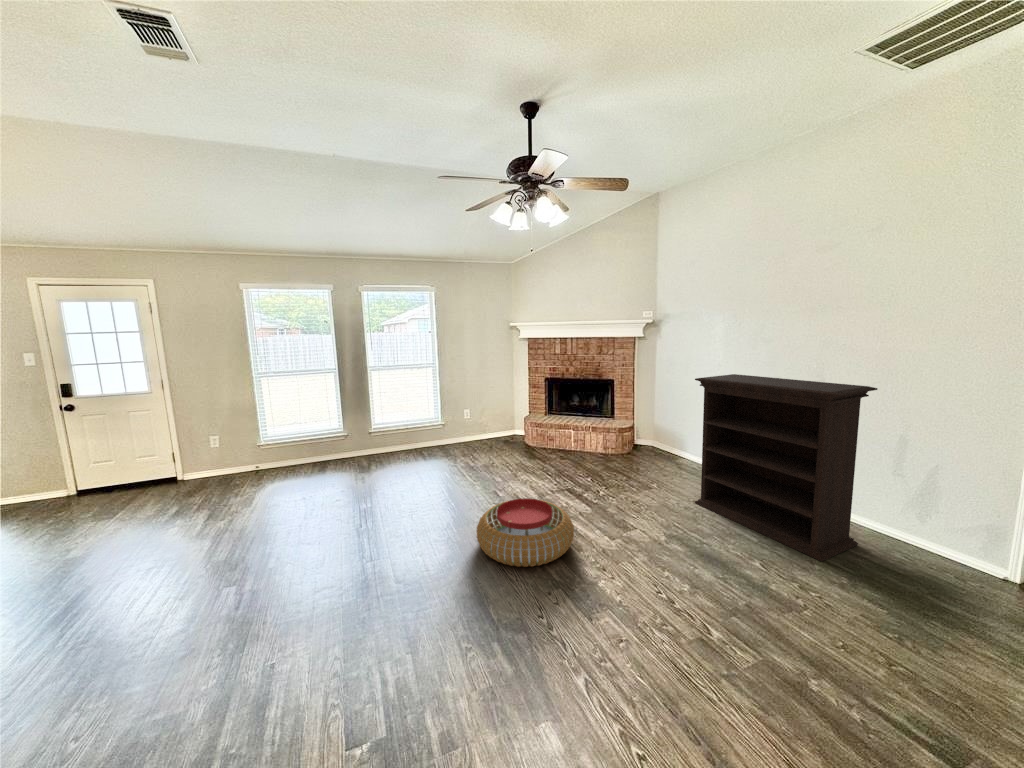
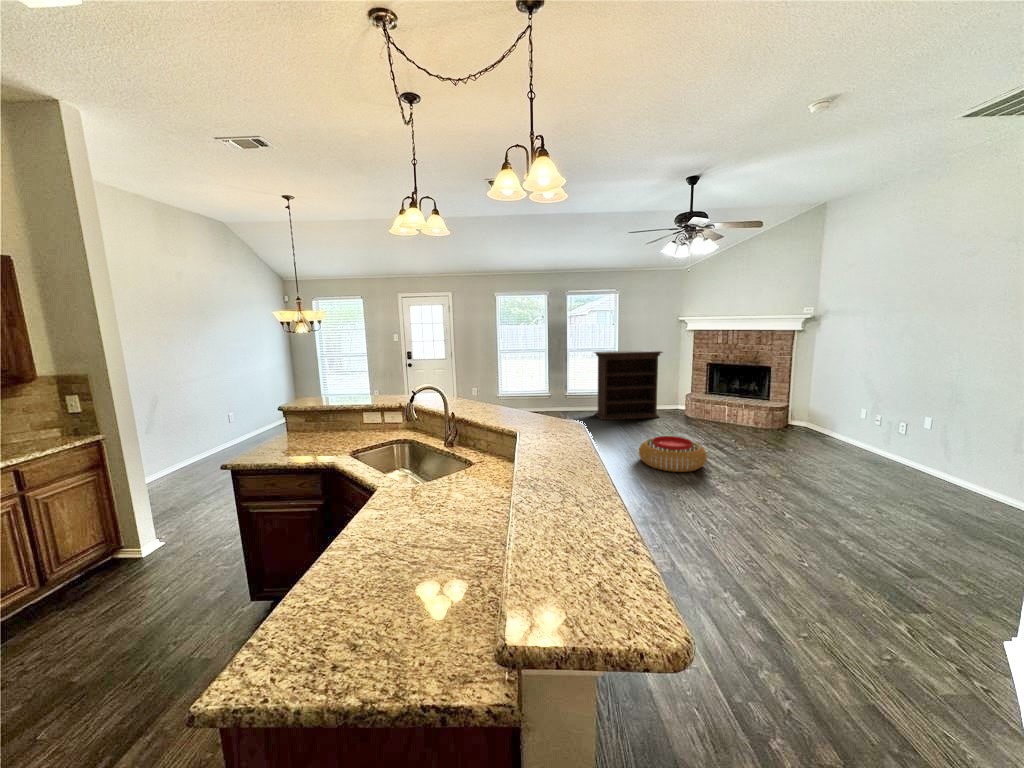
bookshelf: present [695,374,877,561] -> present [594,350,662,420]

